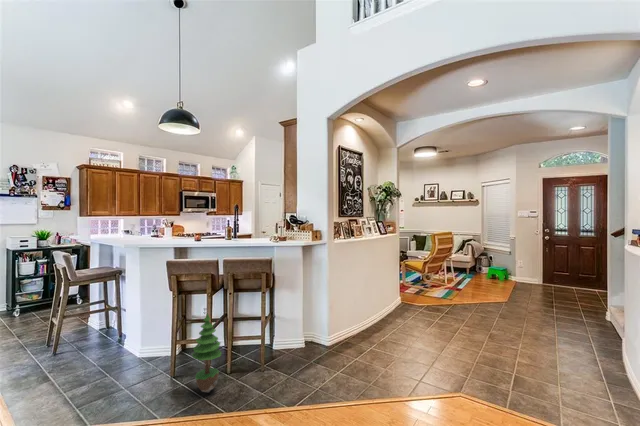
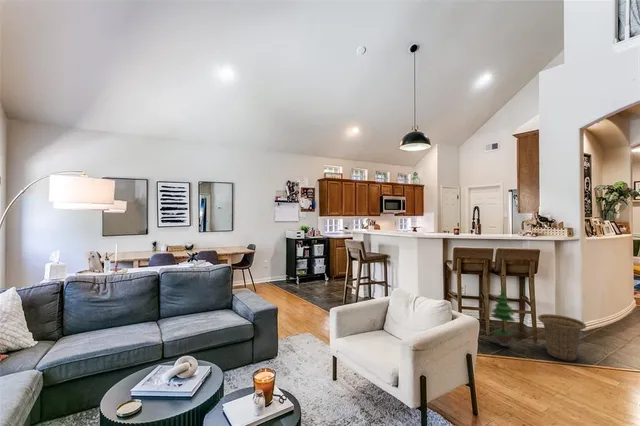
basket: none [245,340,293,402] -> present [538,314,586,361]

